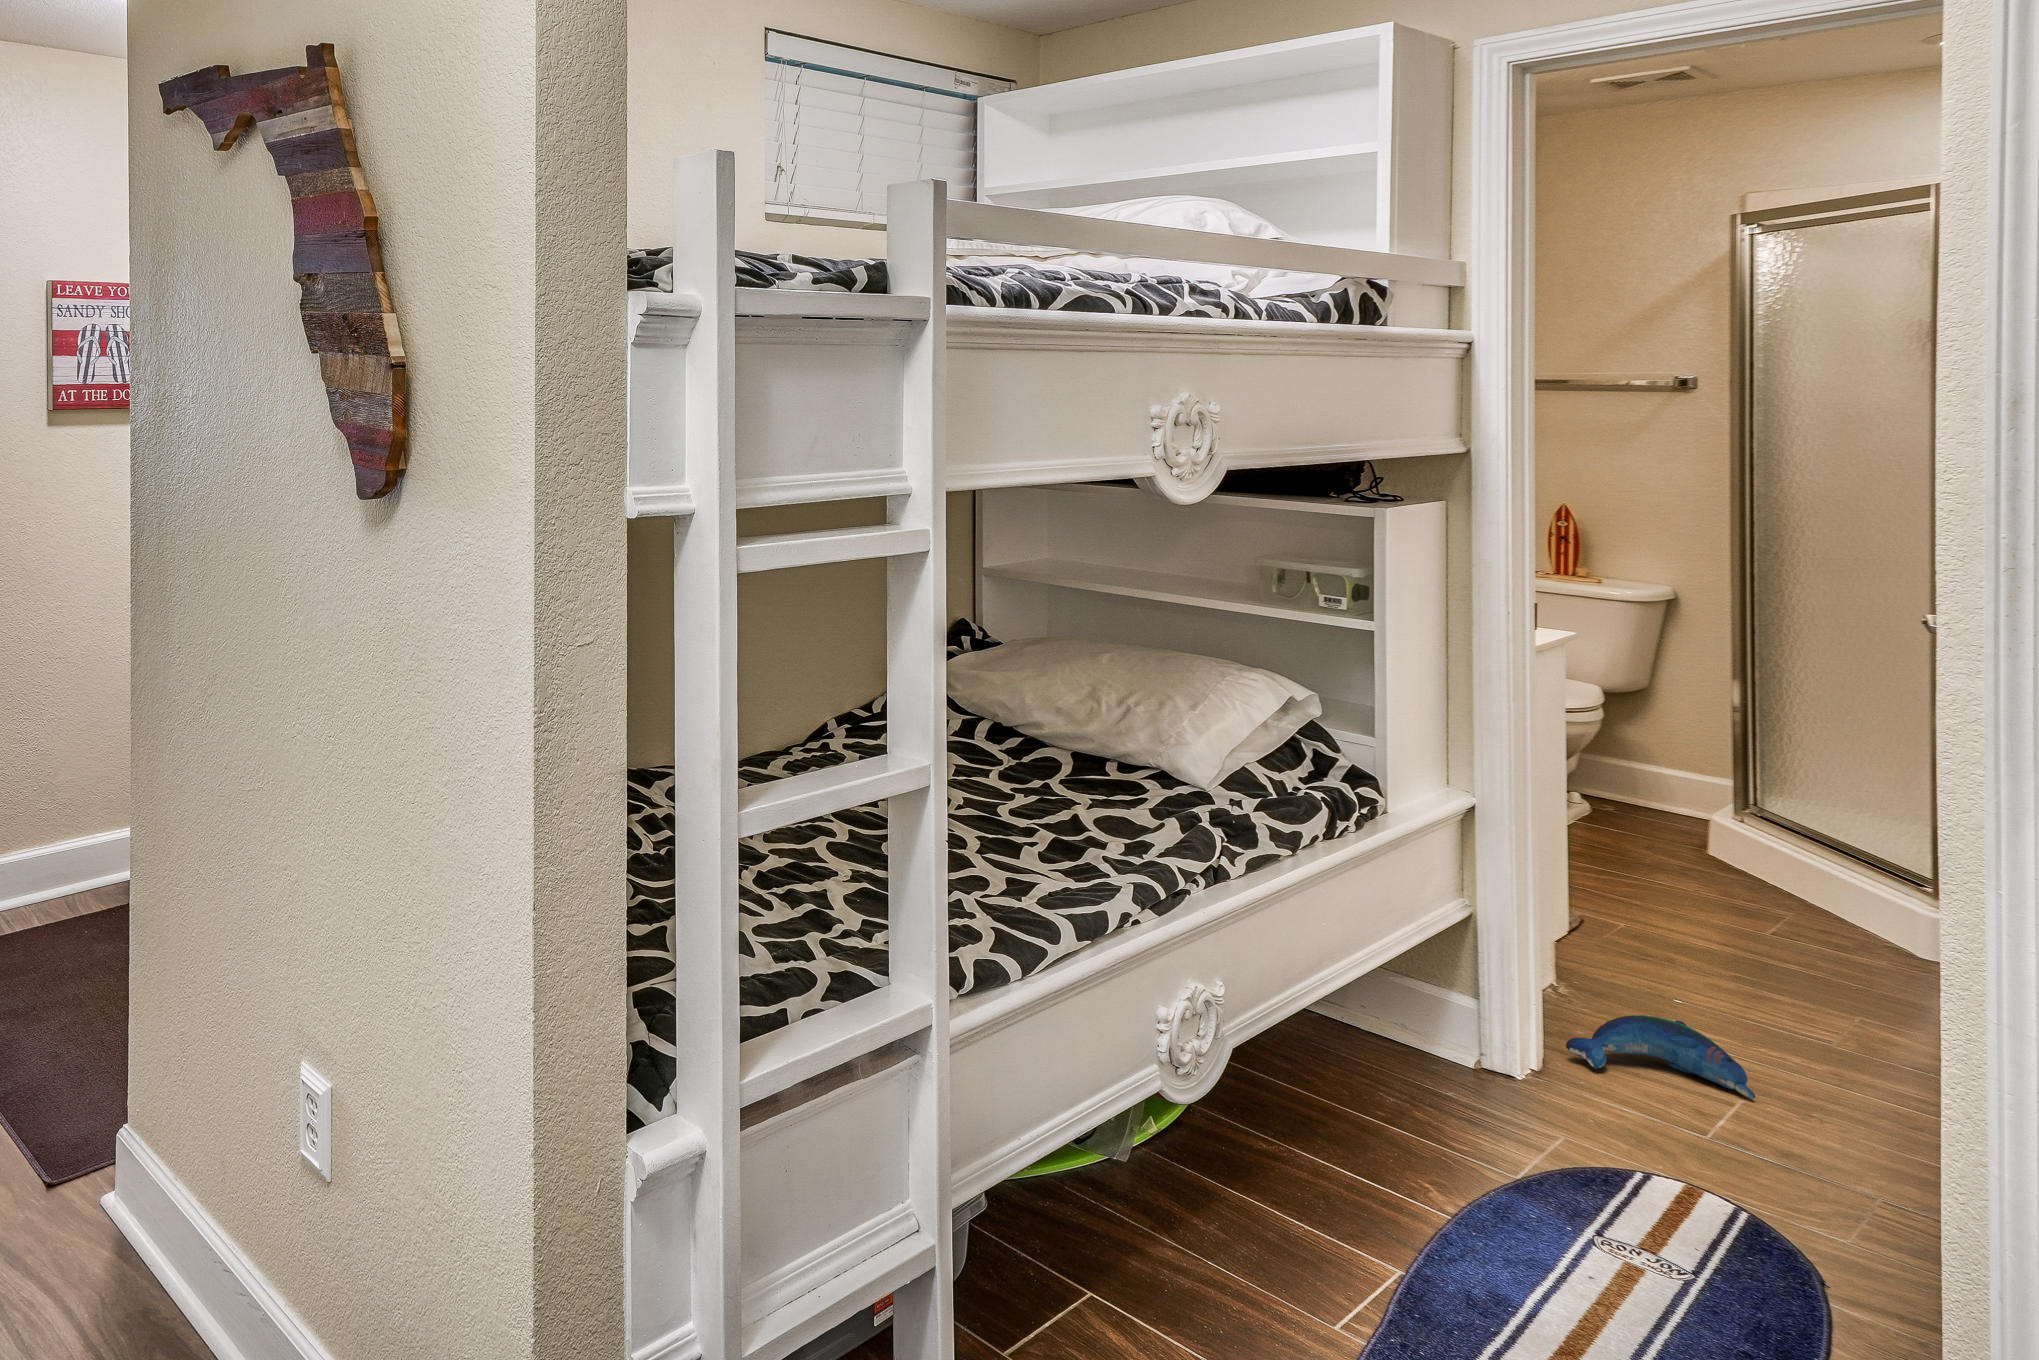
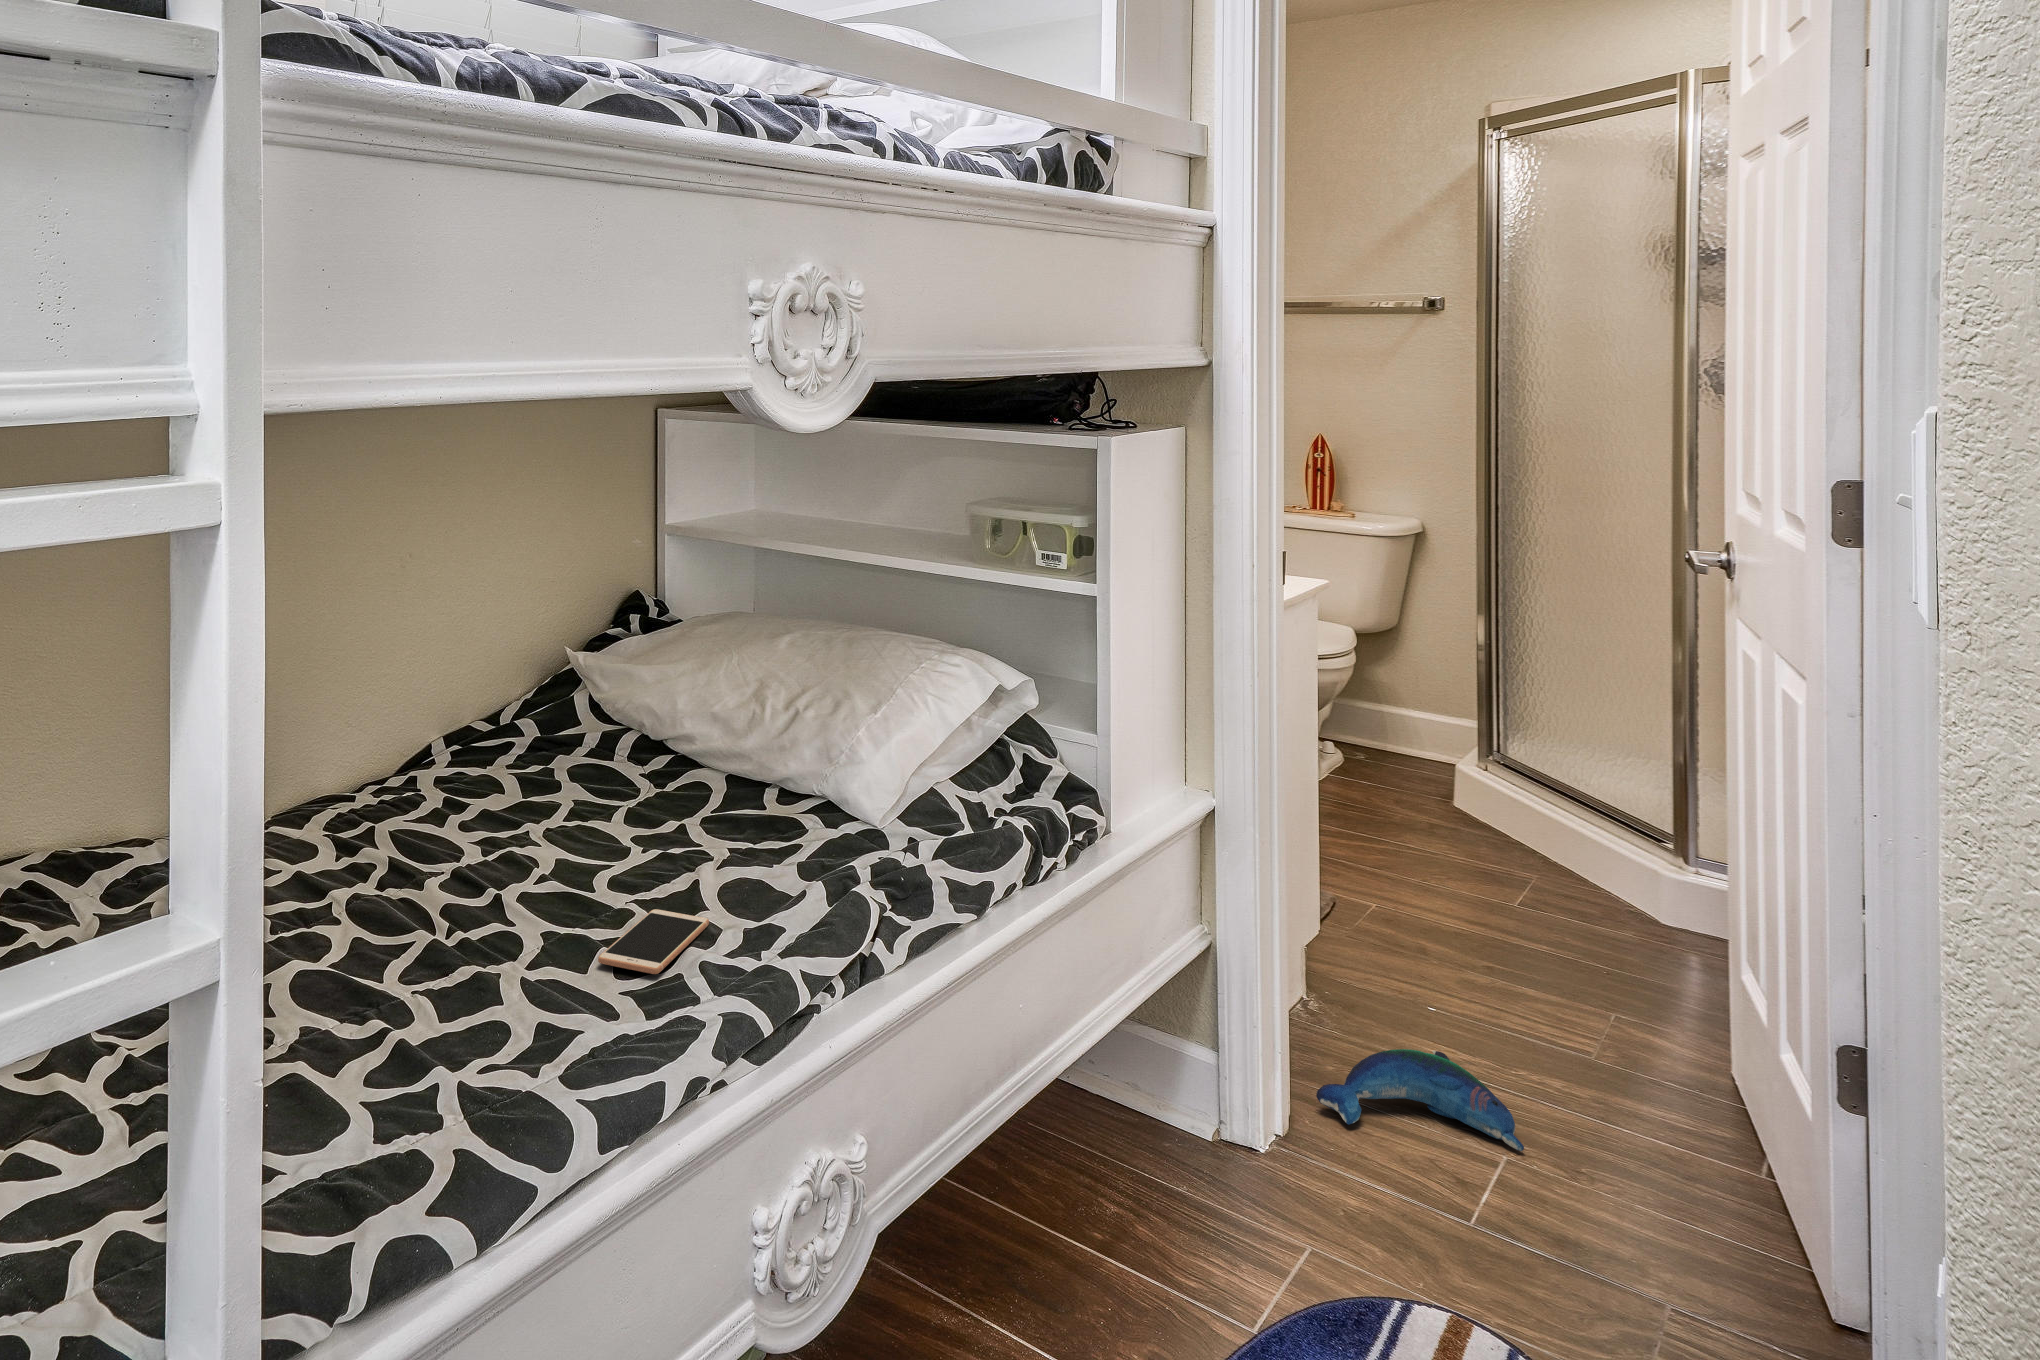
smartphone: none [1034,826,1101,859] -> present [598,909,709,974]

